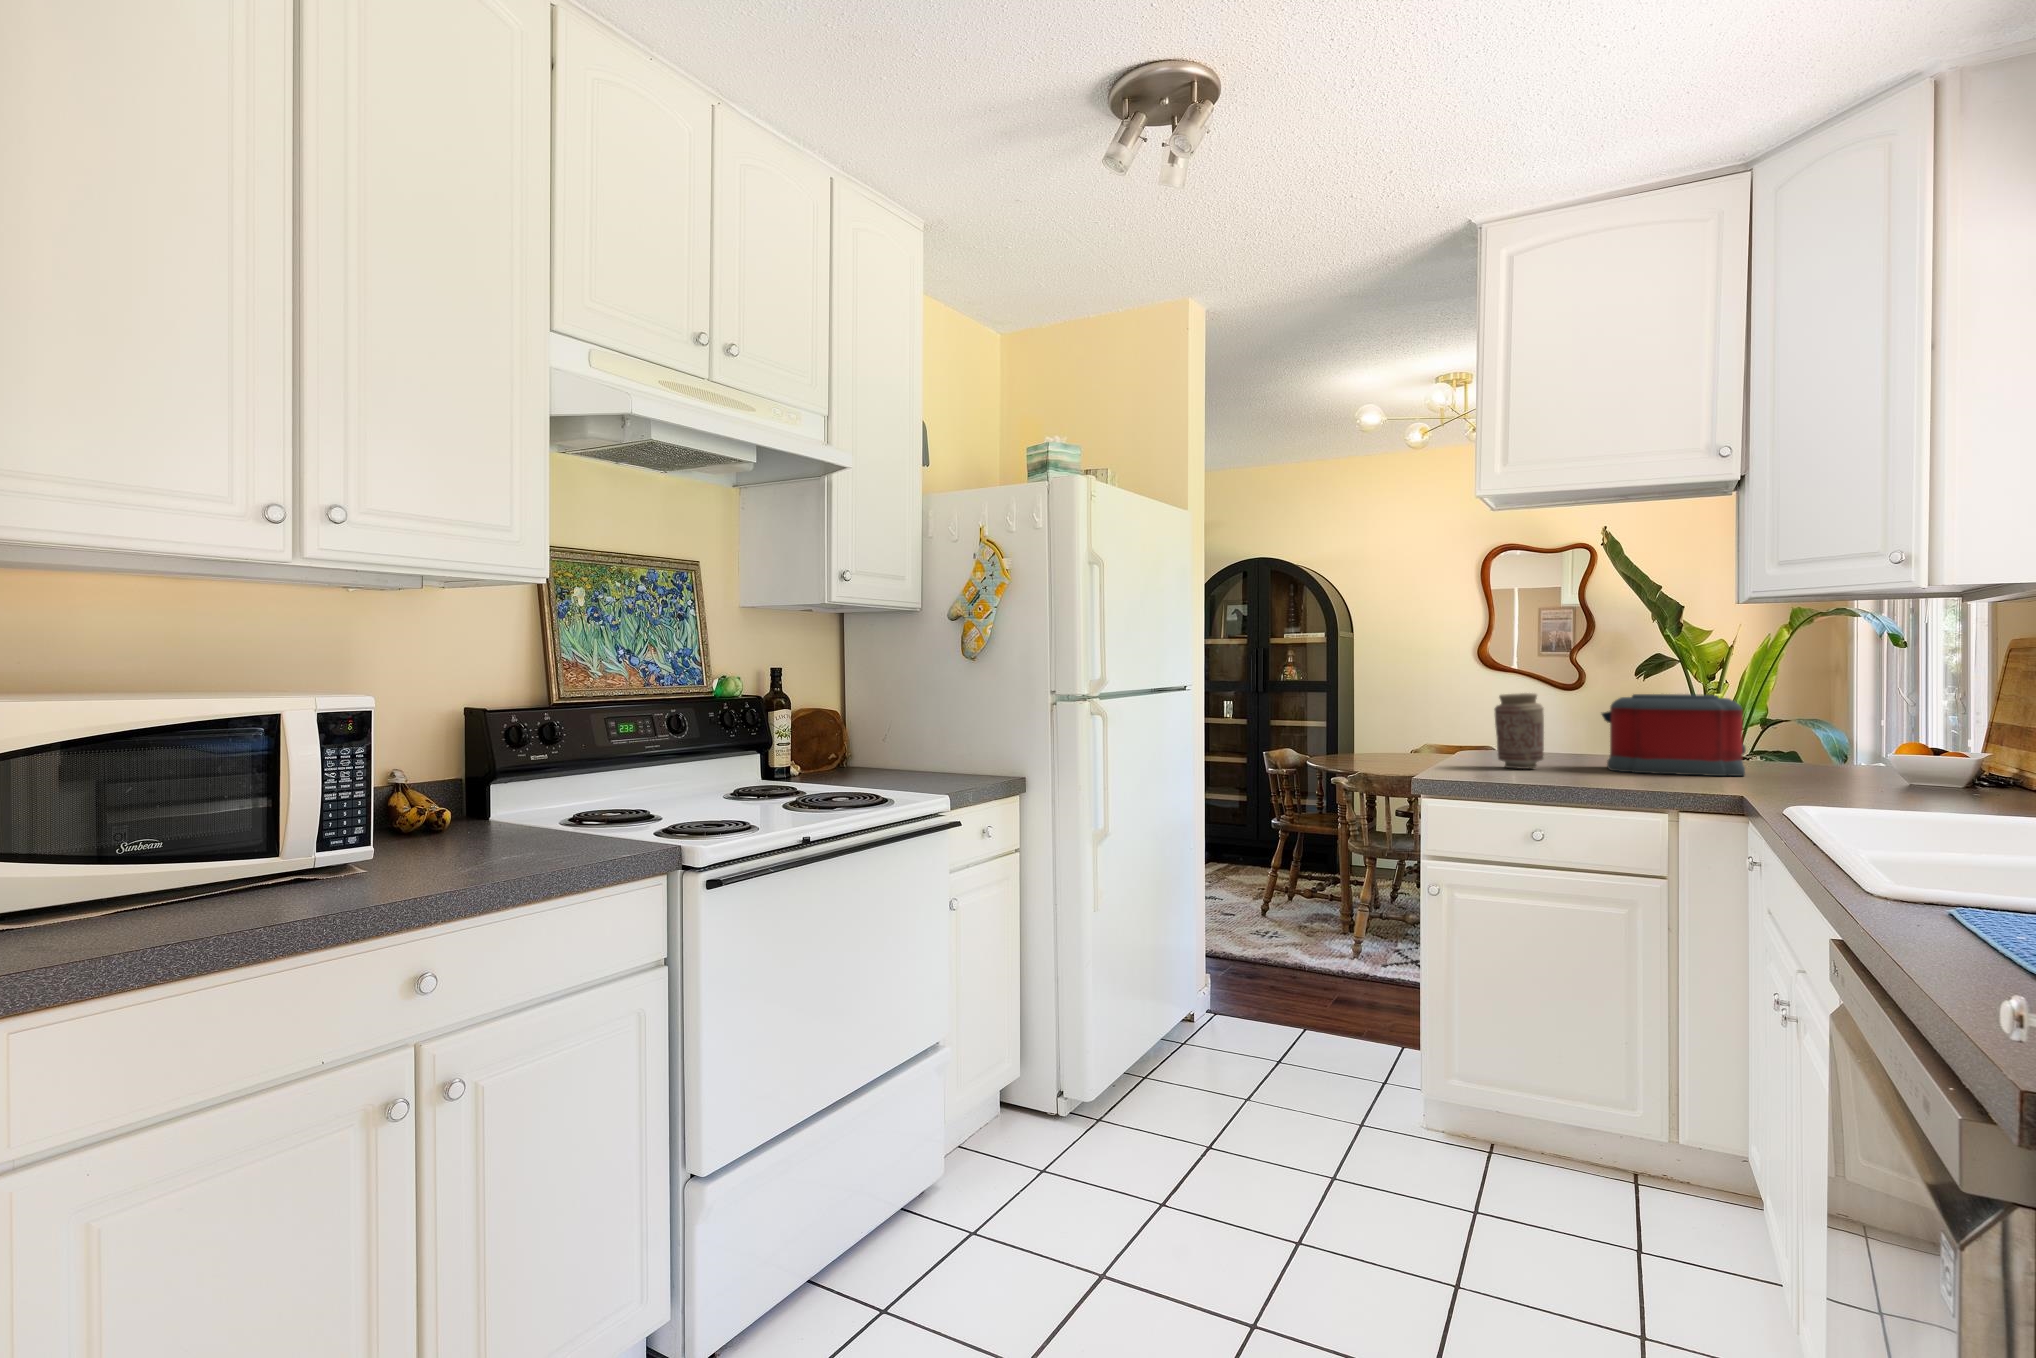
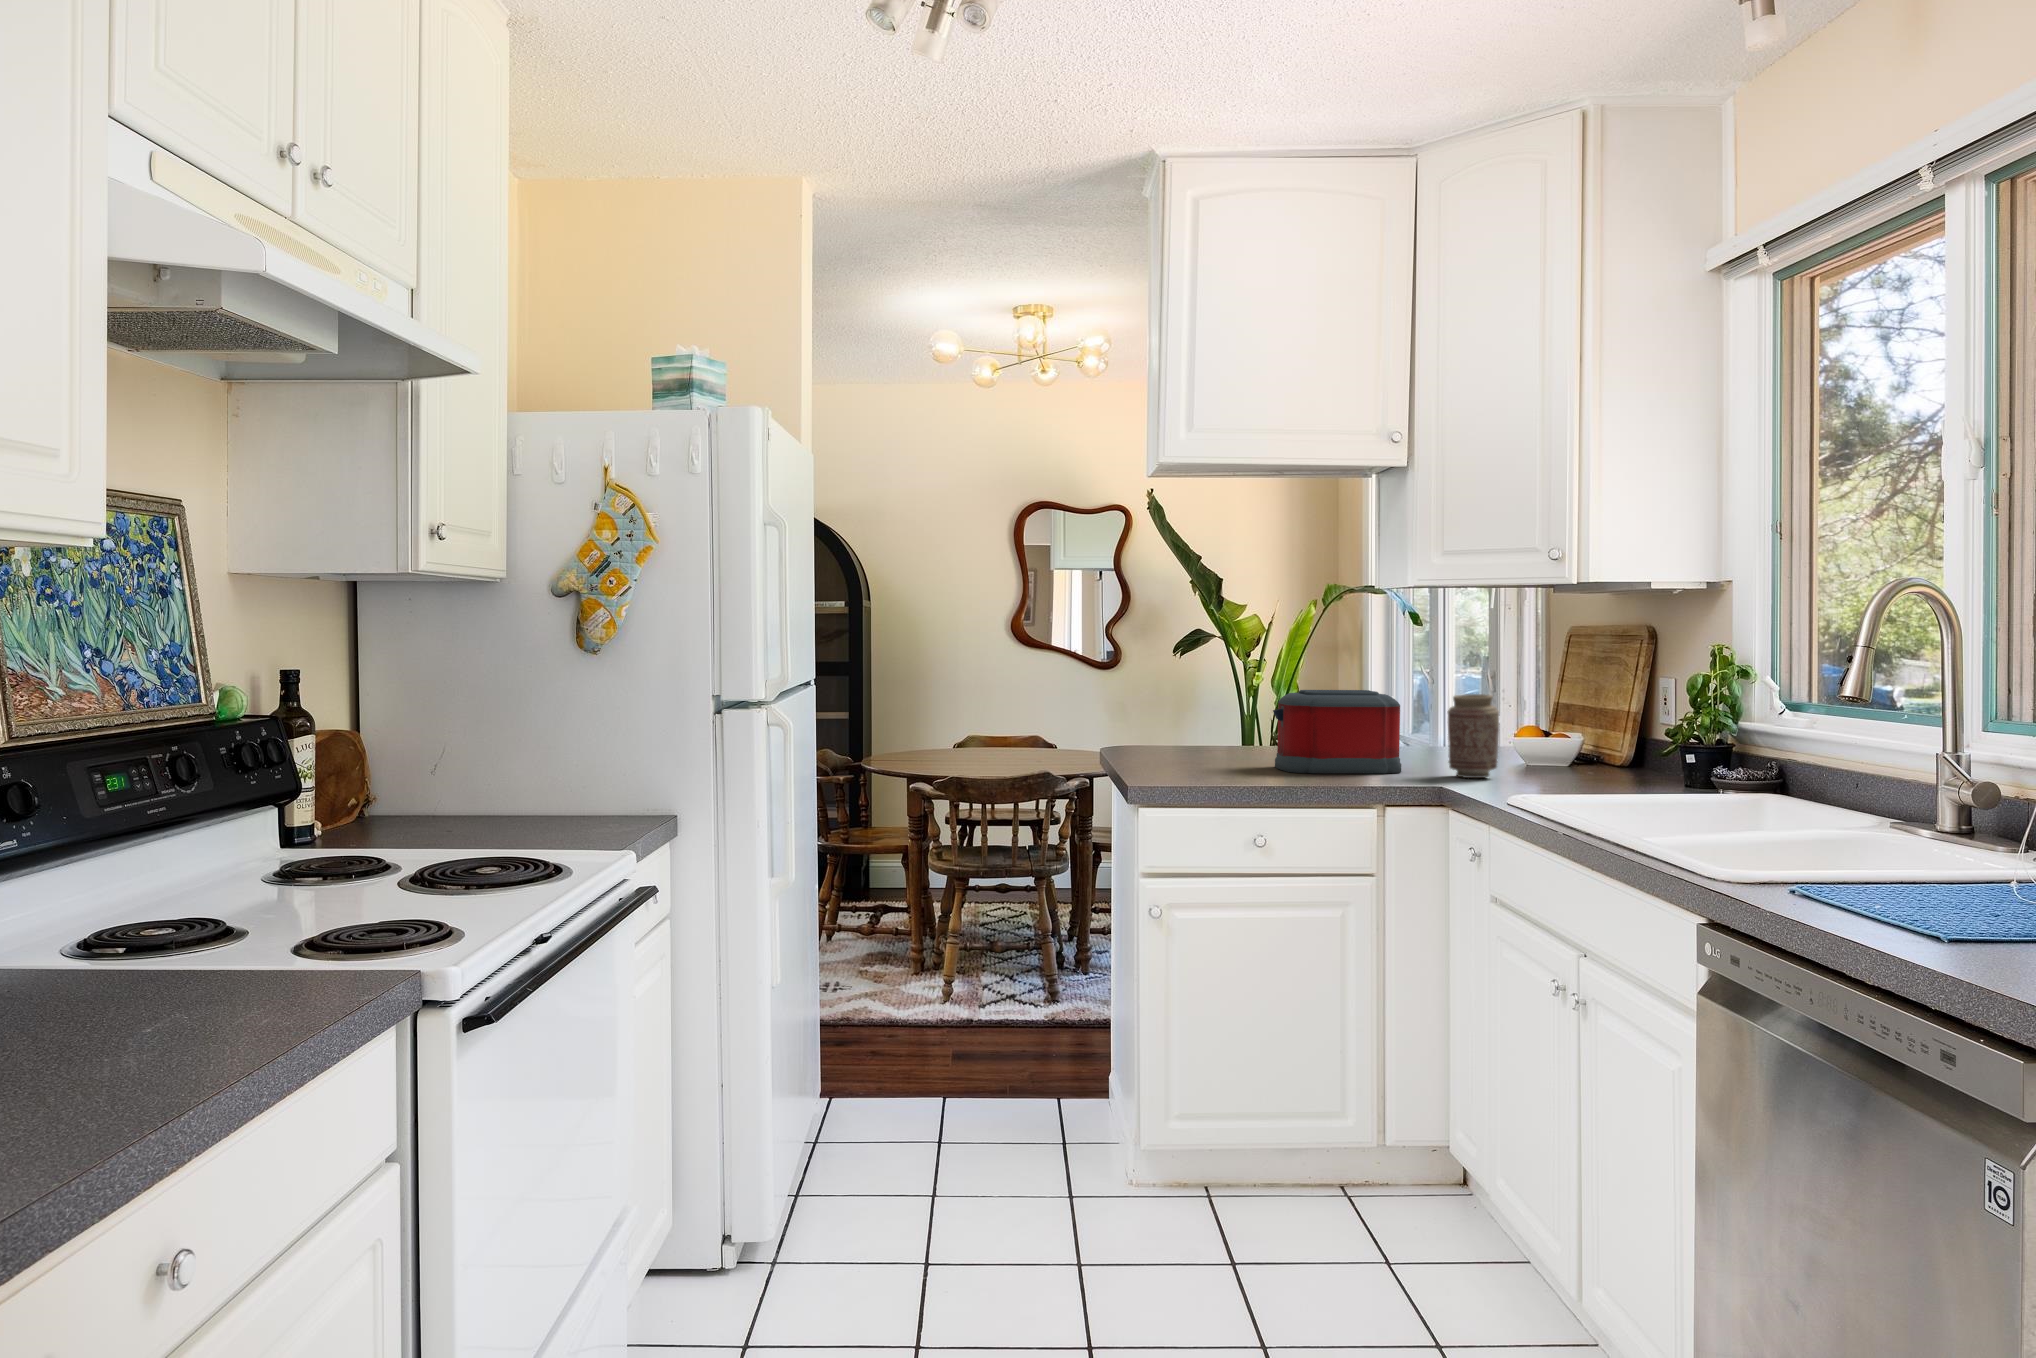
vase: present [1495,693,1544,769] -> present [1448,694,1499,778]

